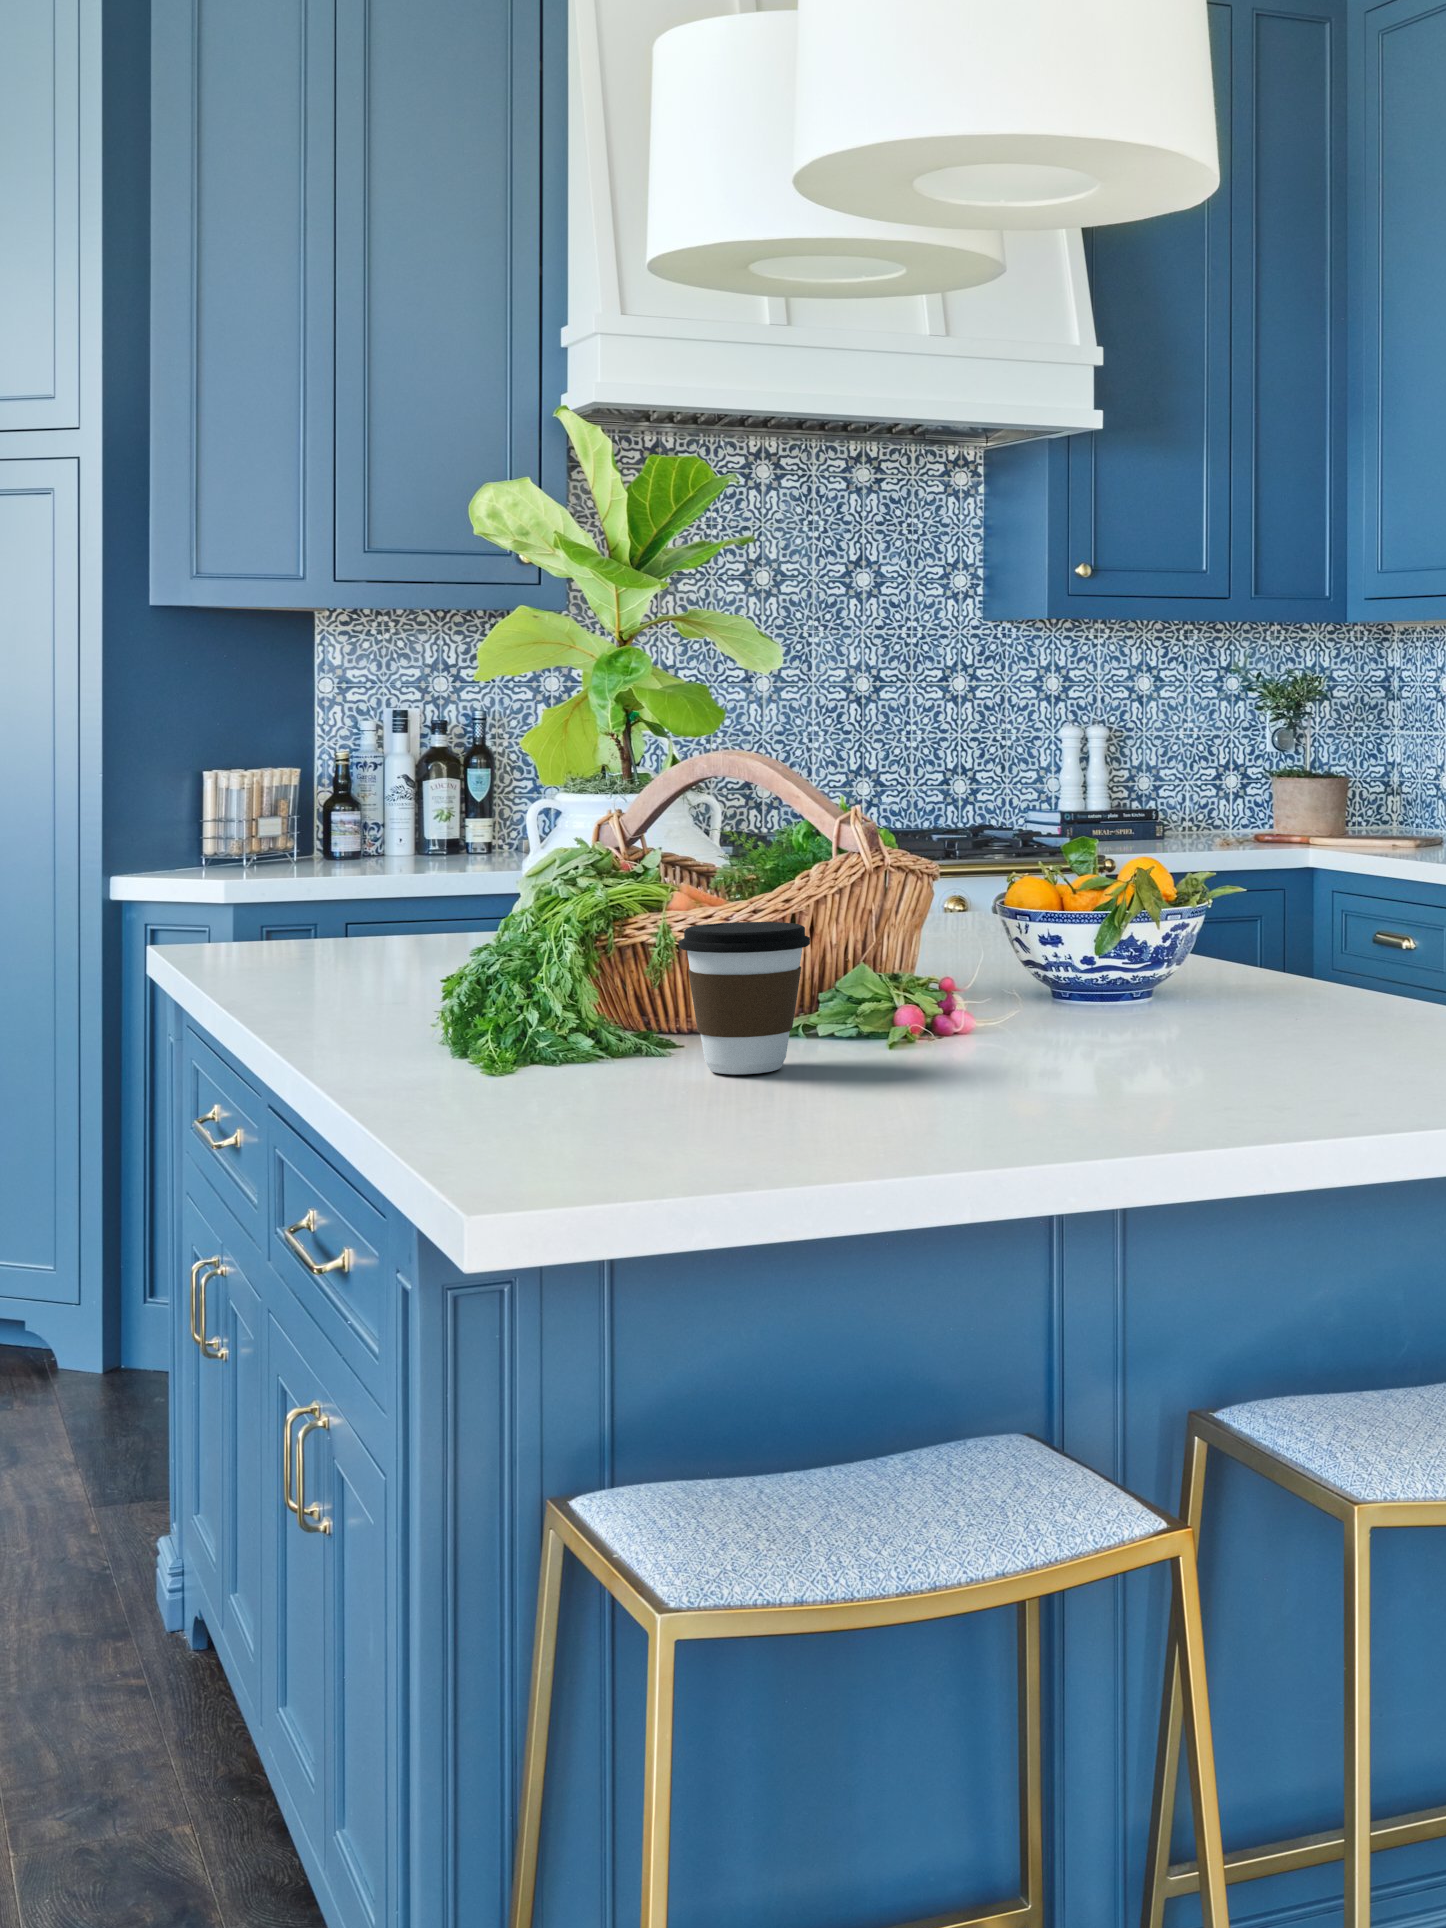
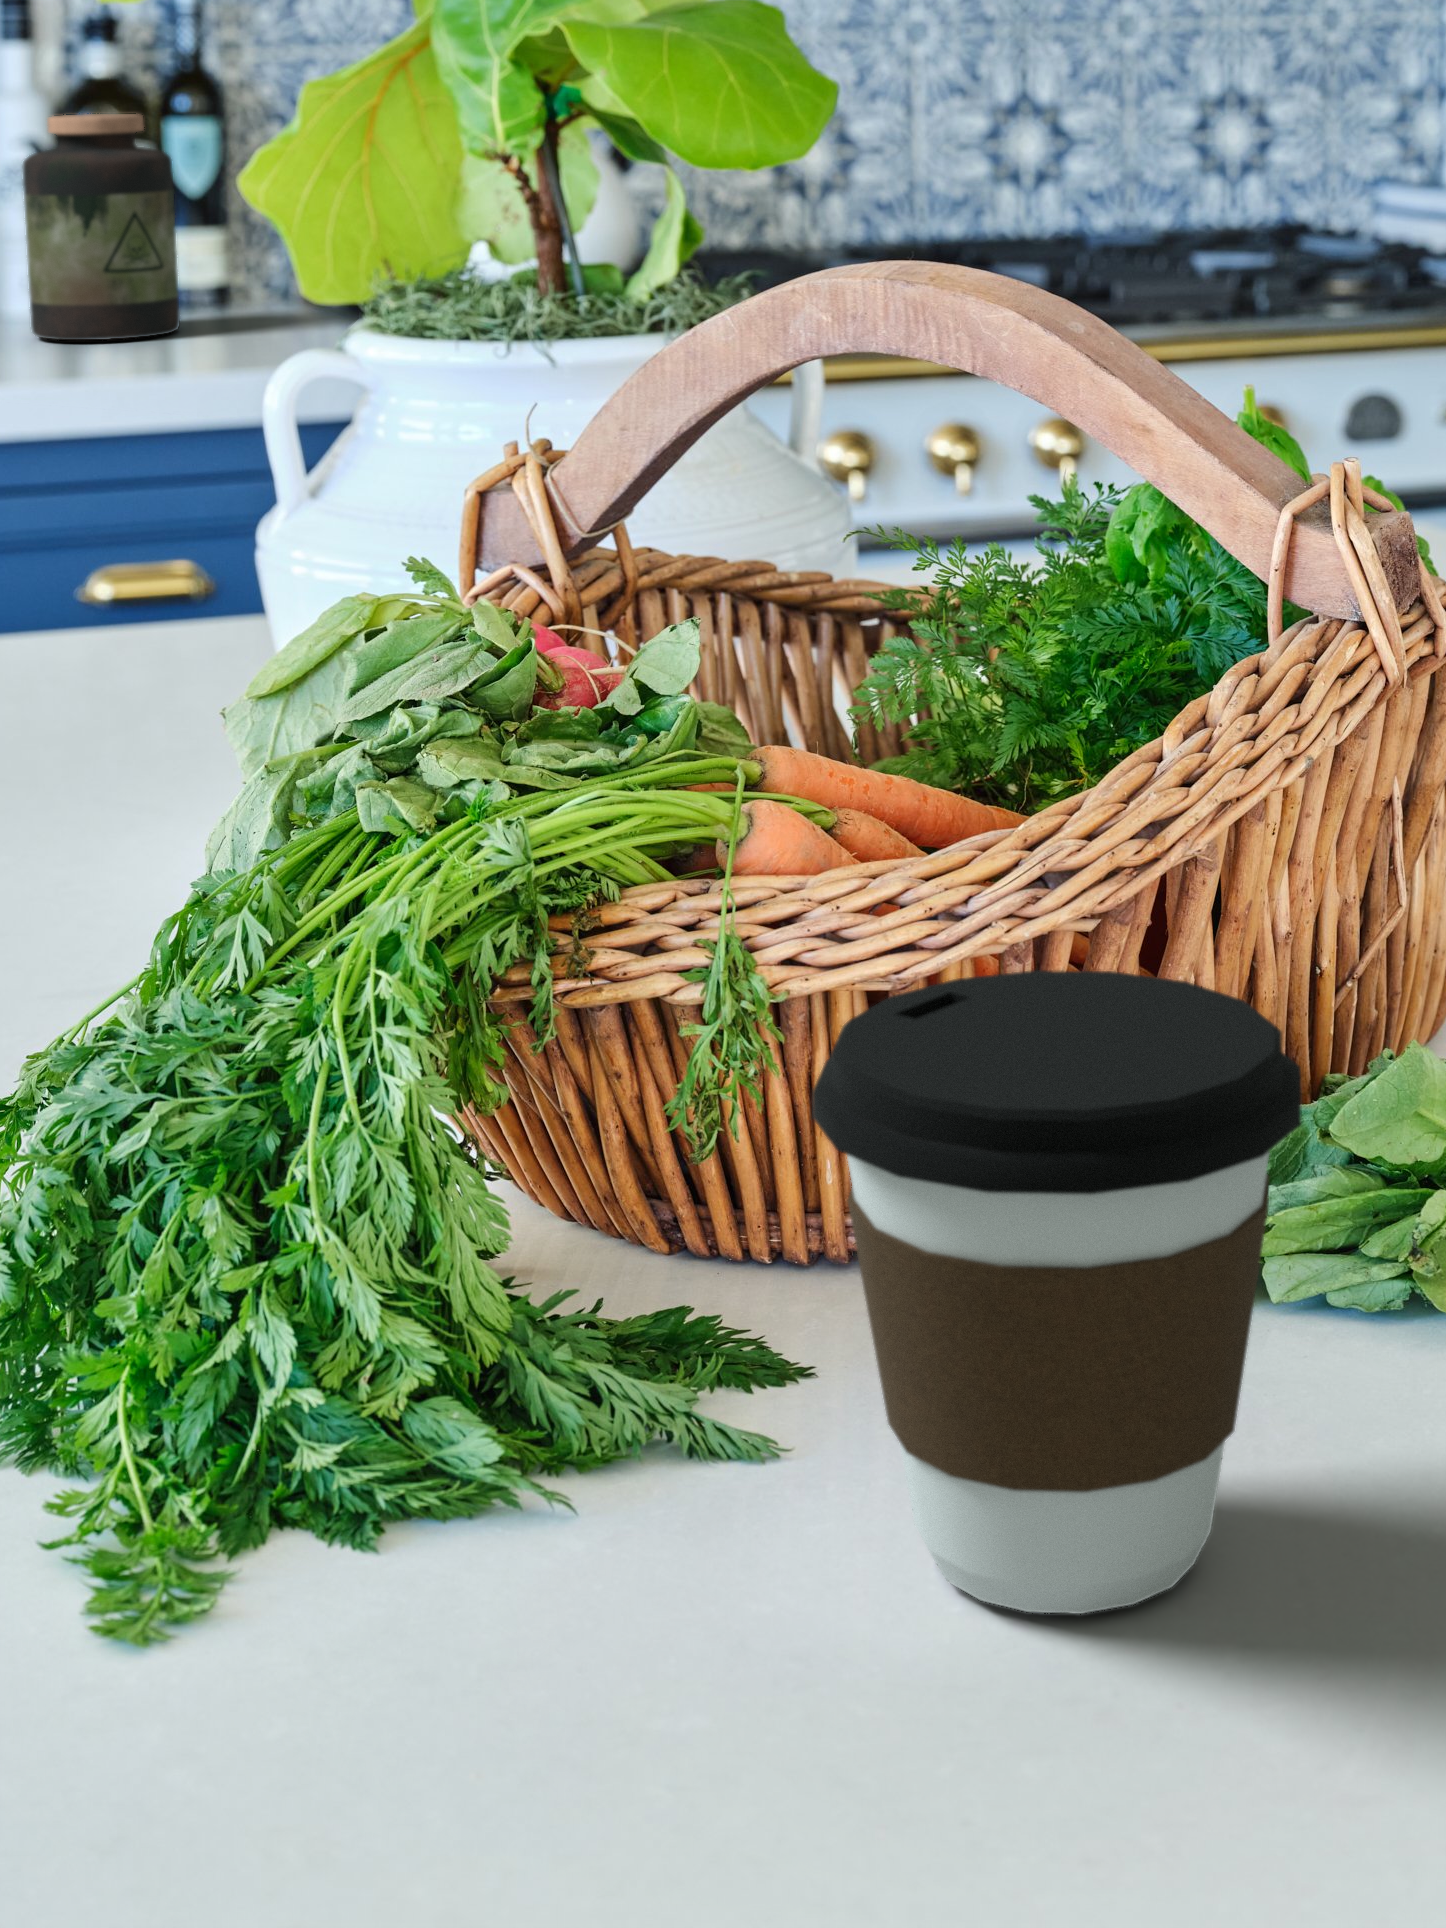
jar: none [399,763,468,863] -> present [23,114,180,340]

